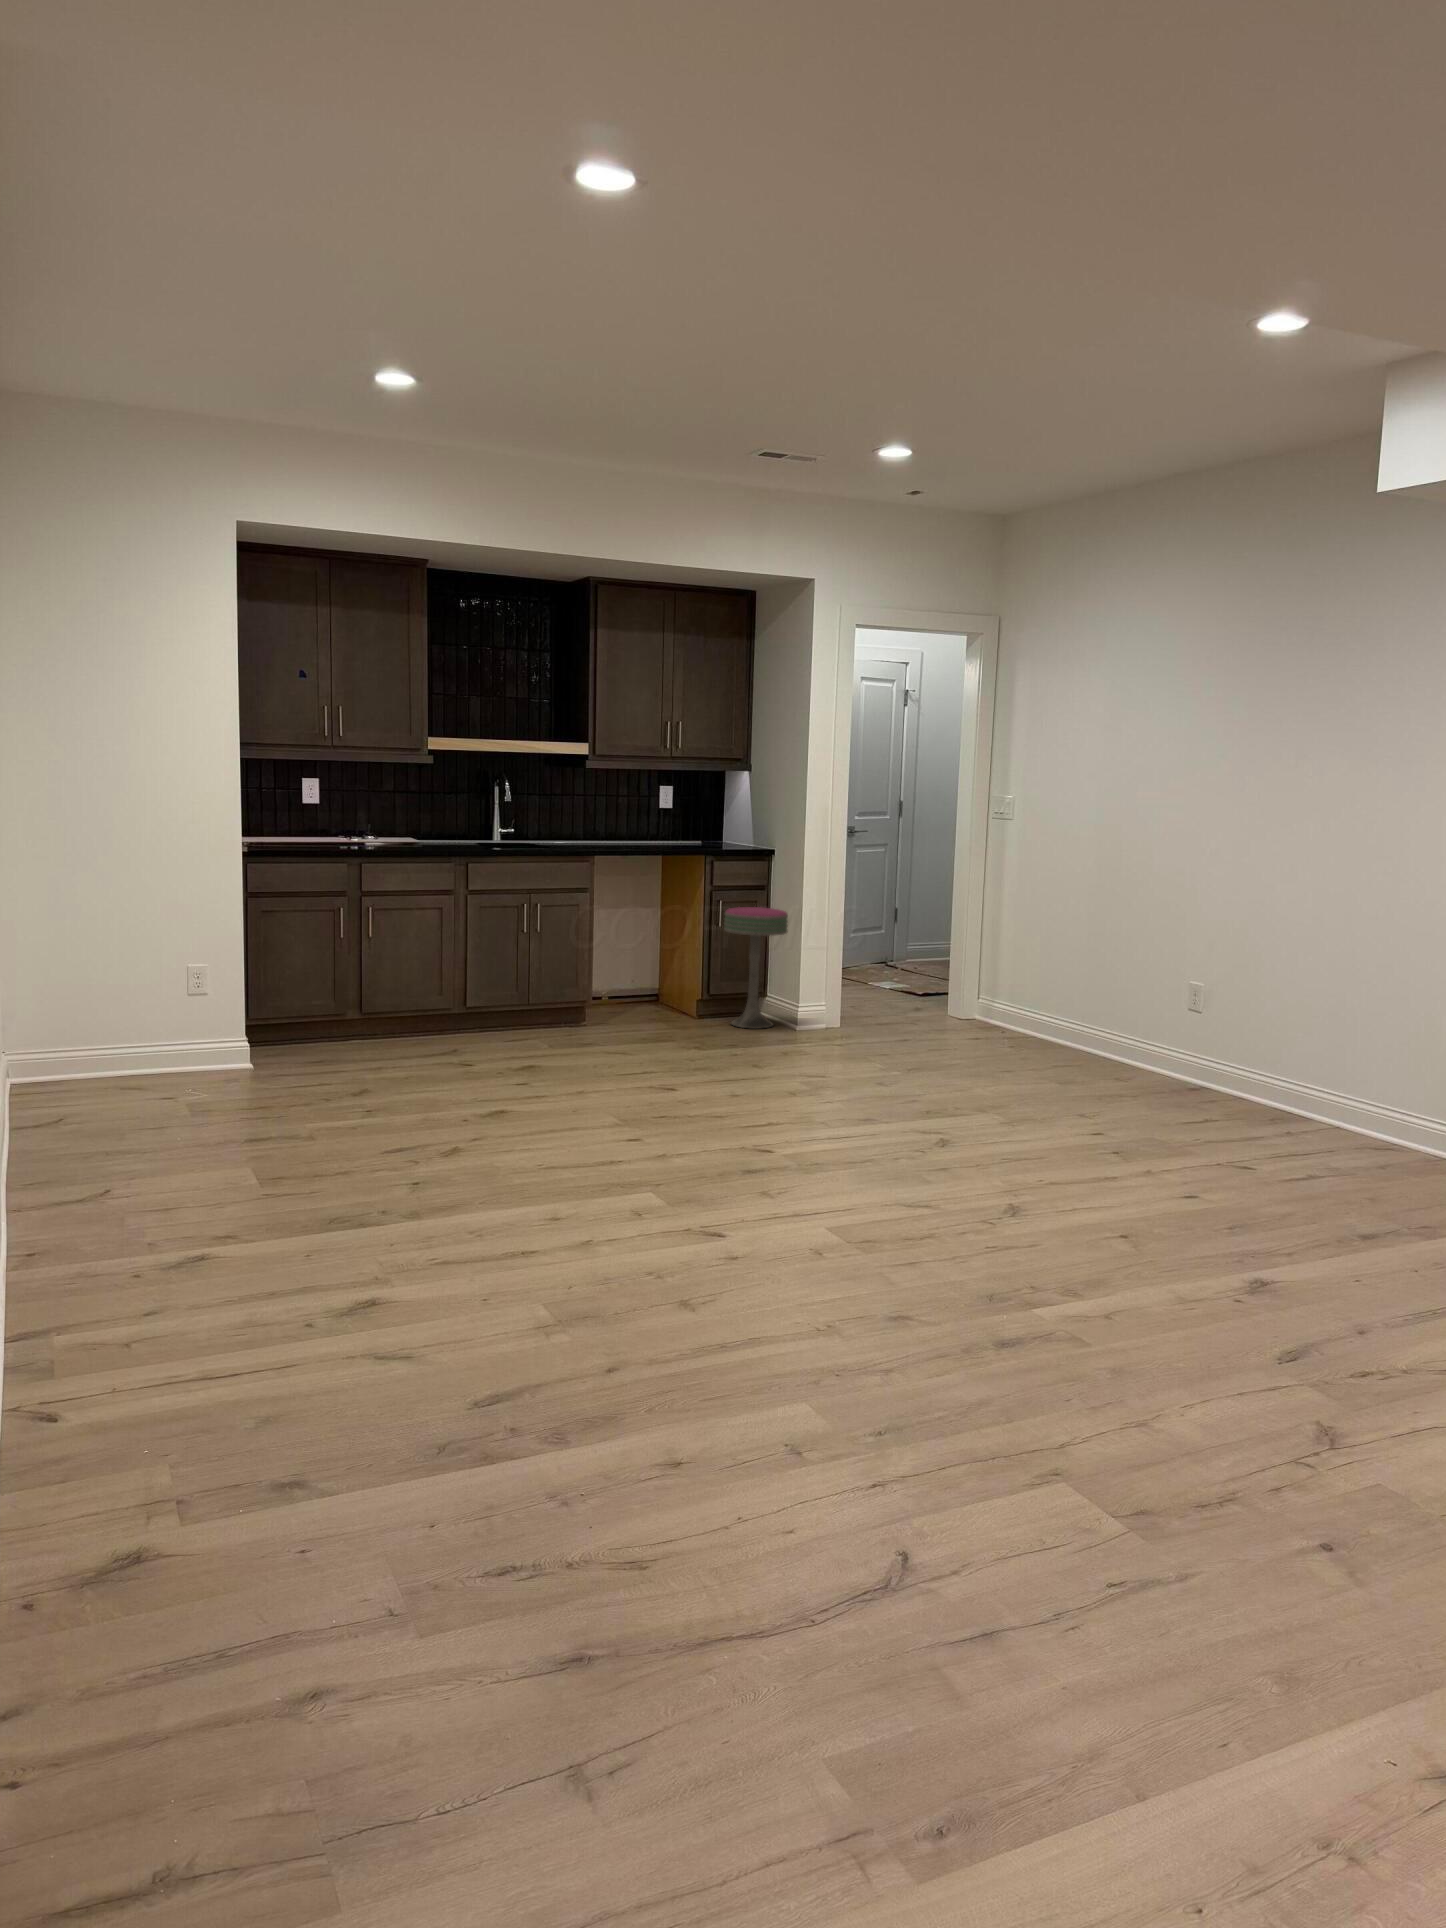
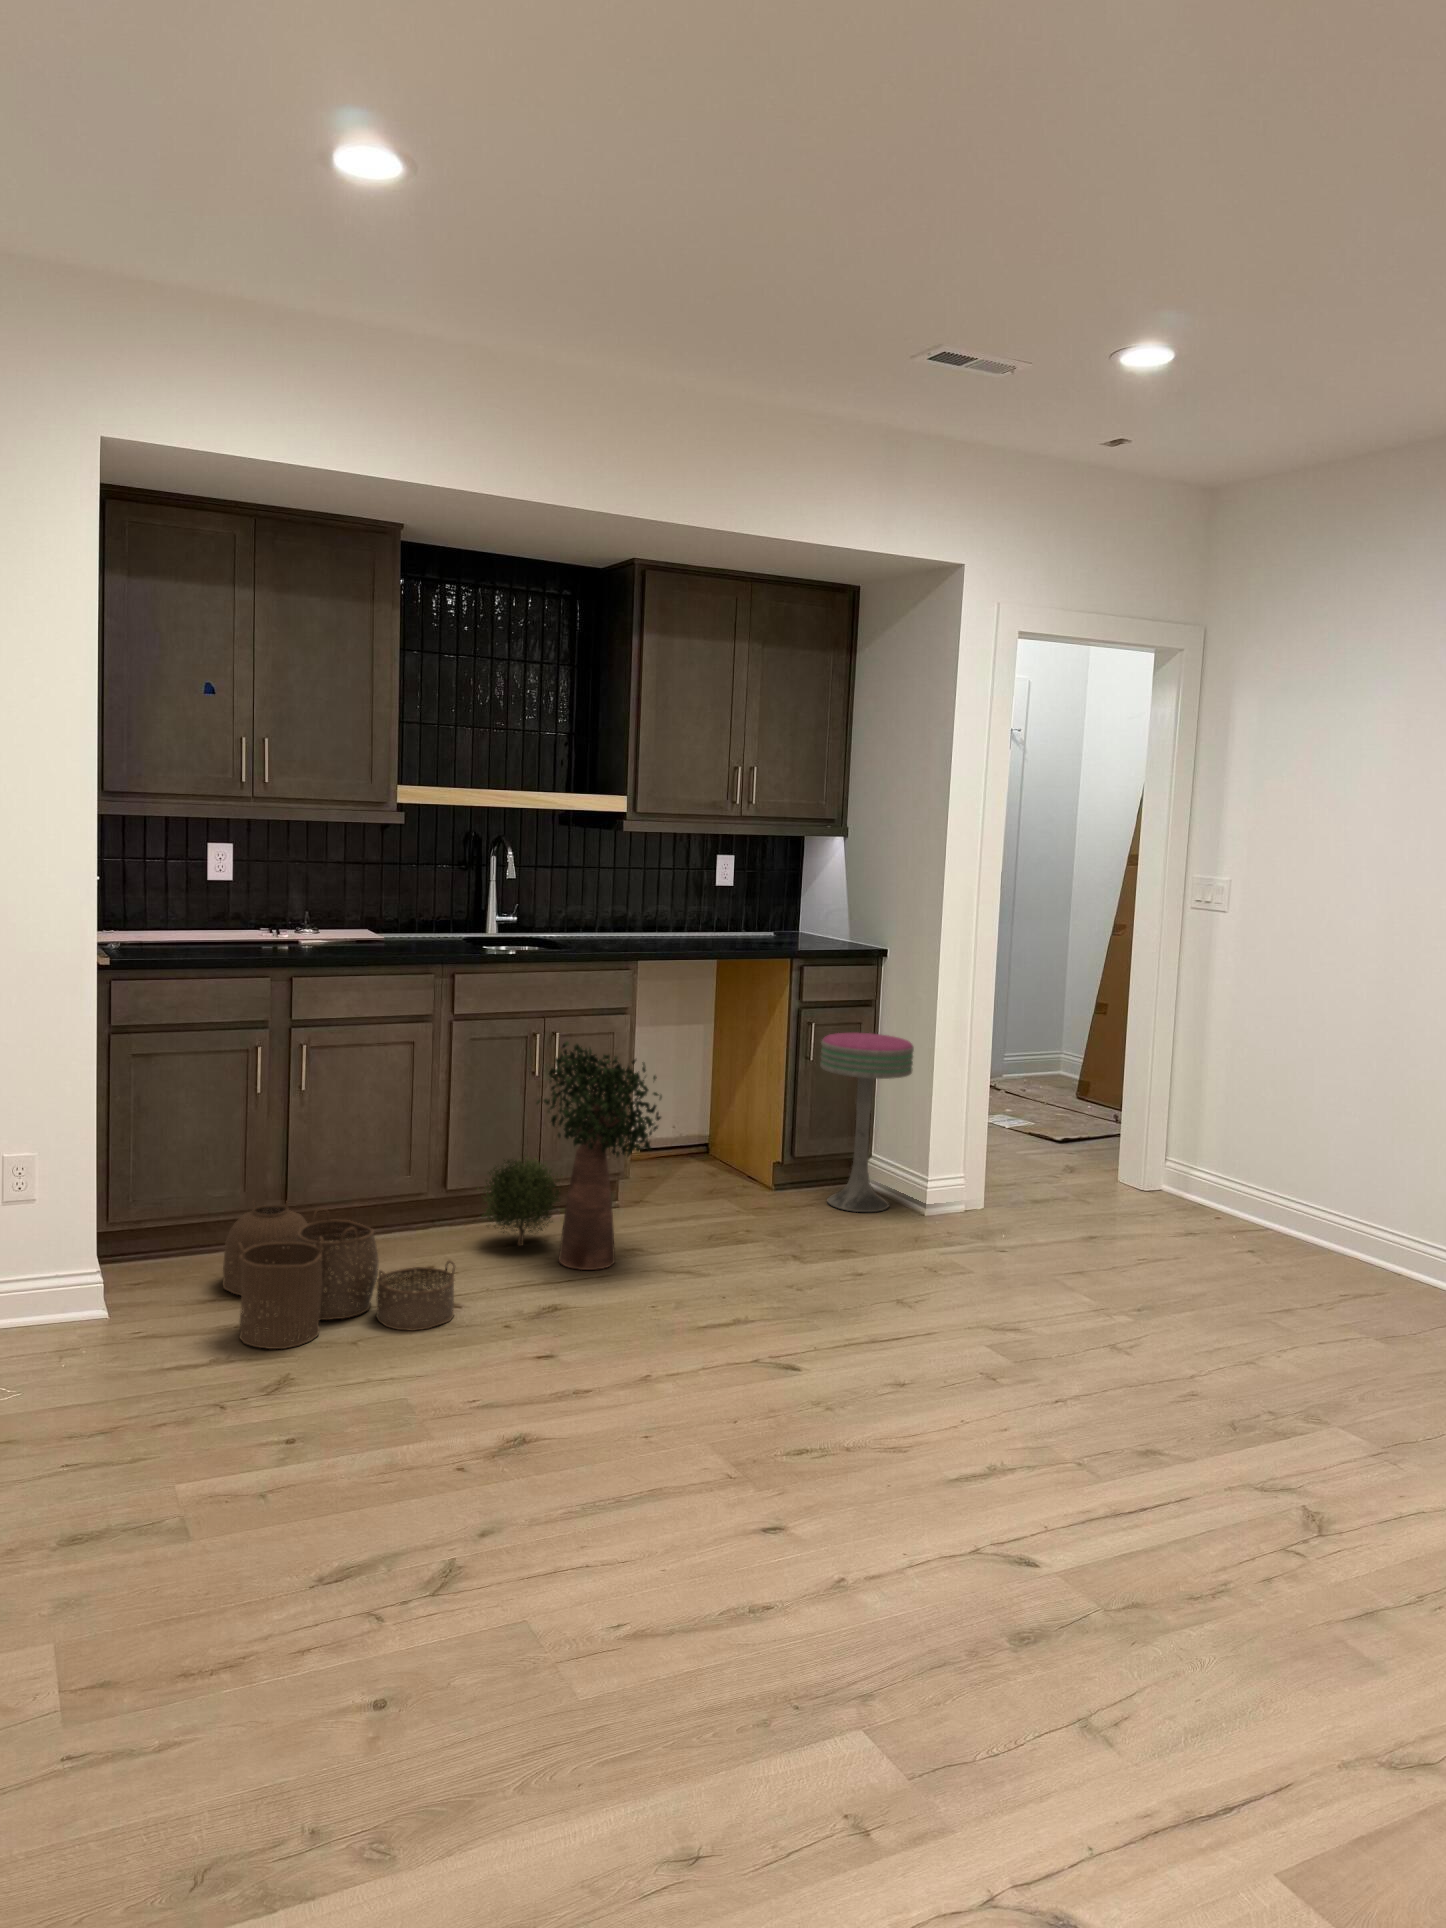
potted plant: none [485,906,603,1052] -> present [483,1042,662,1270]
woven basket: none [322,1003,467,1081] -> present [223,1201,455,1349]

